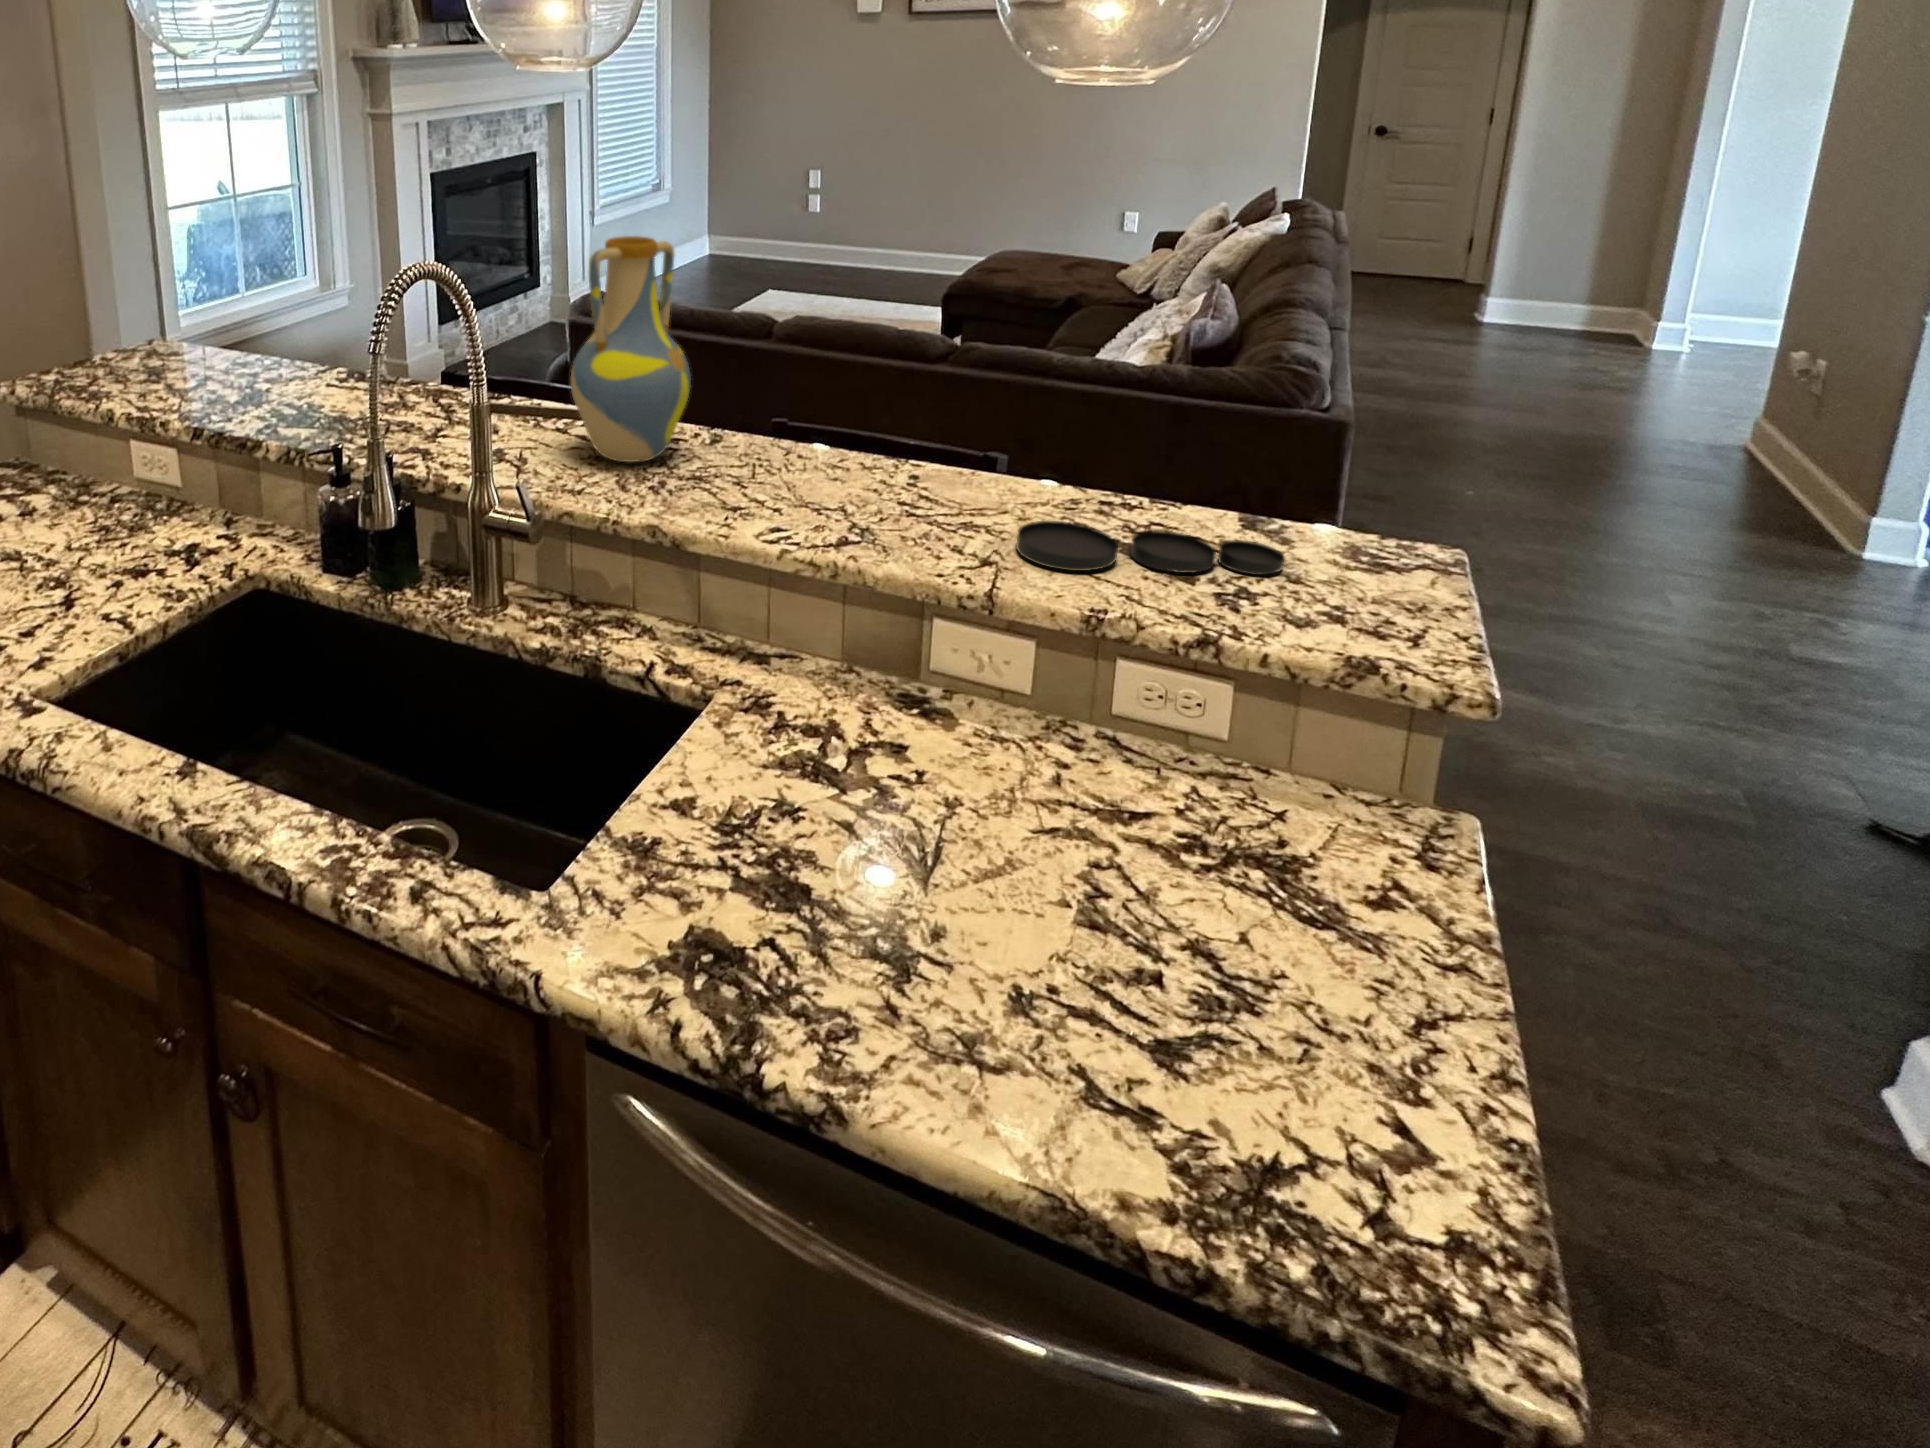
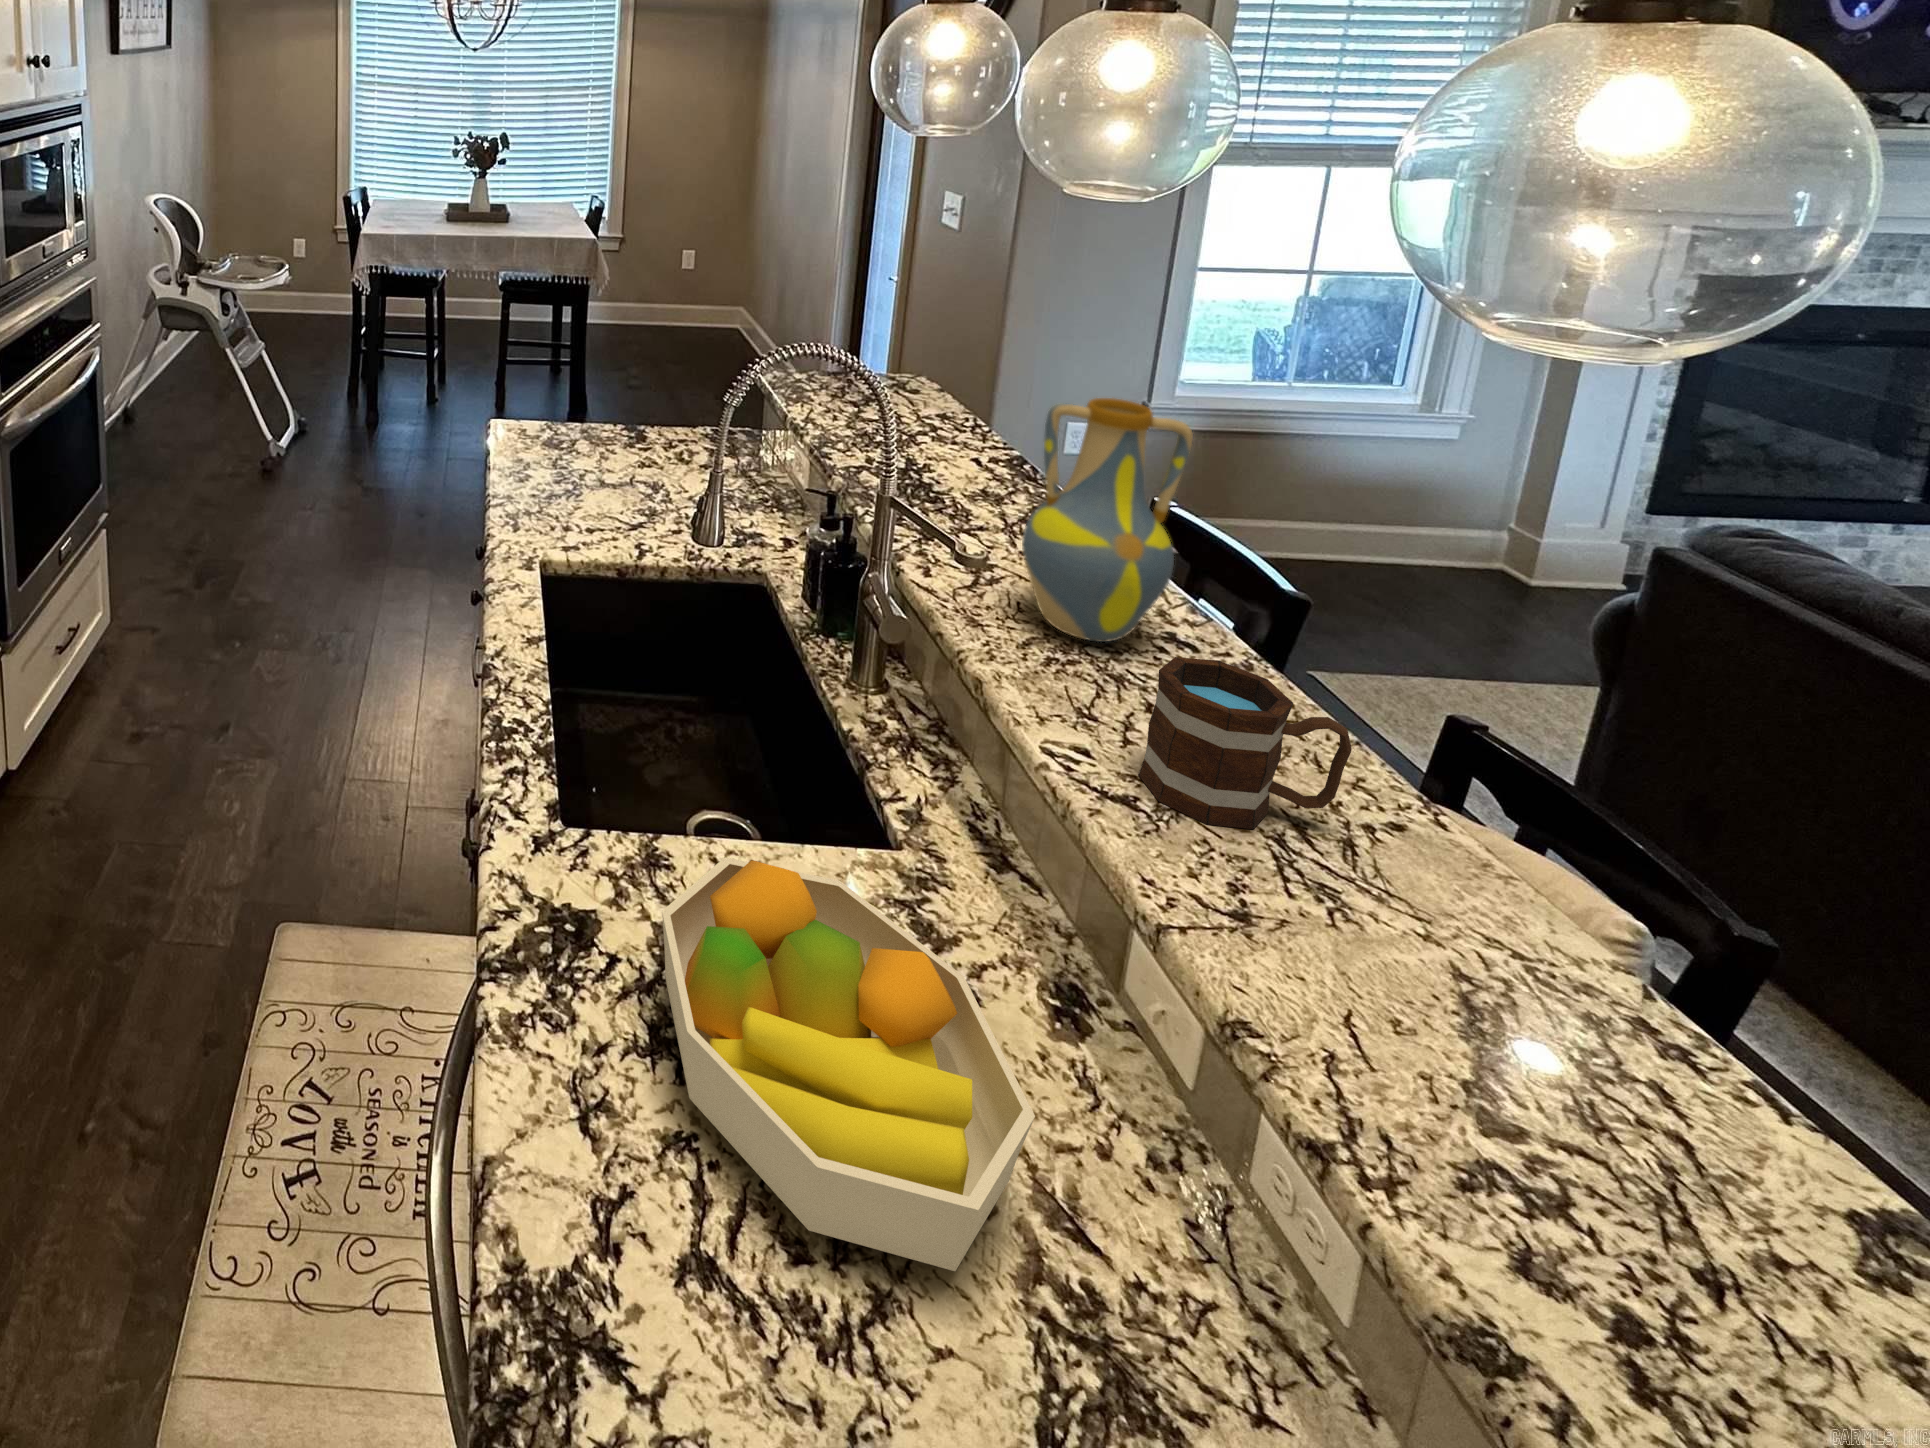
mug: none [815,400,925,525] -> present [1138,657,1352,829]
plate: present [1017,521,1284,575] -> none [1261,913,1723,1254]
fruit bowl: none [778,699,1213,958] -> present [662,857,1035,1271]

